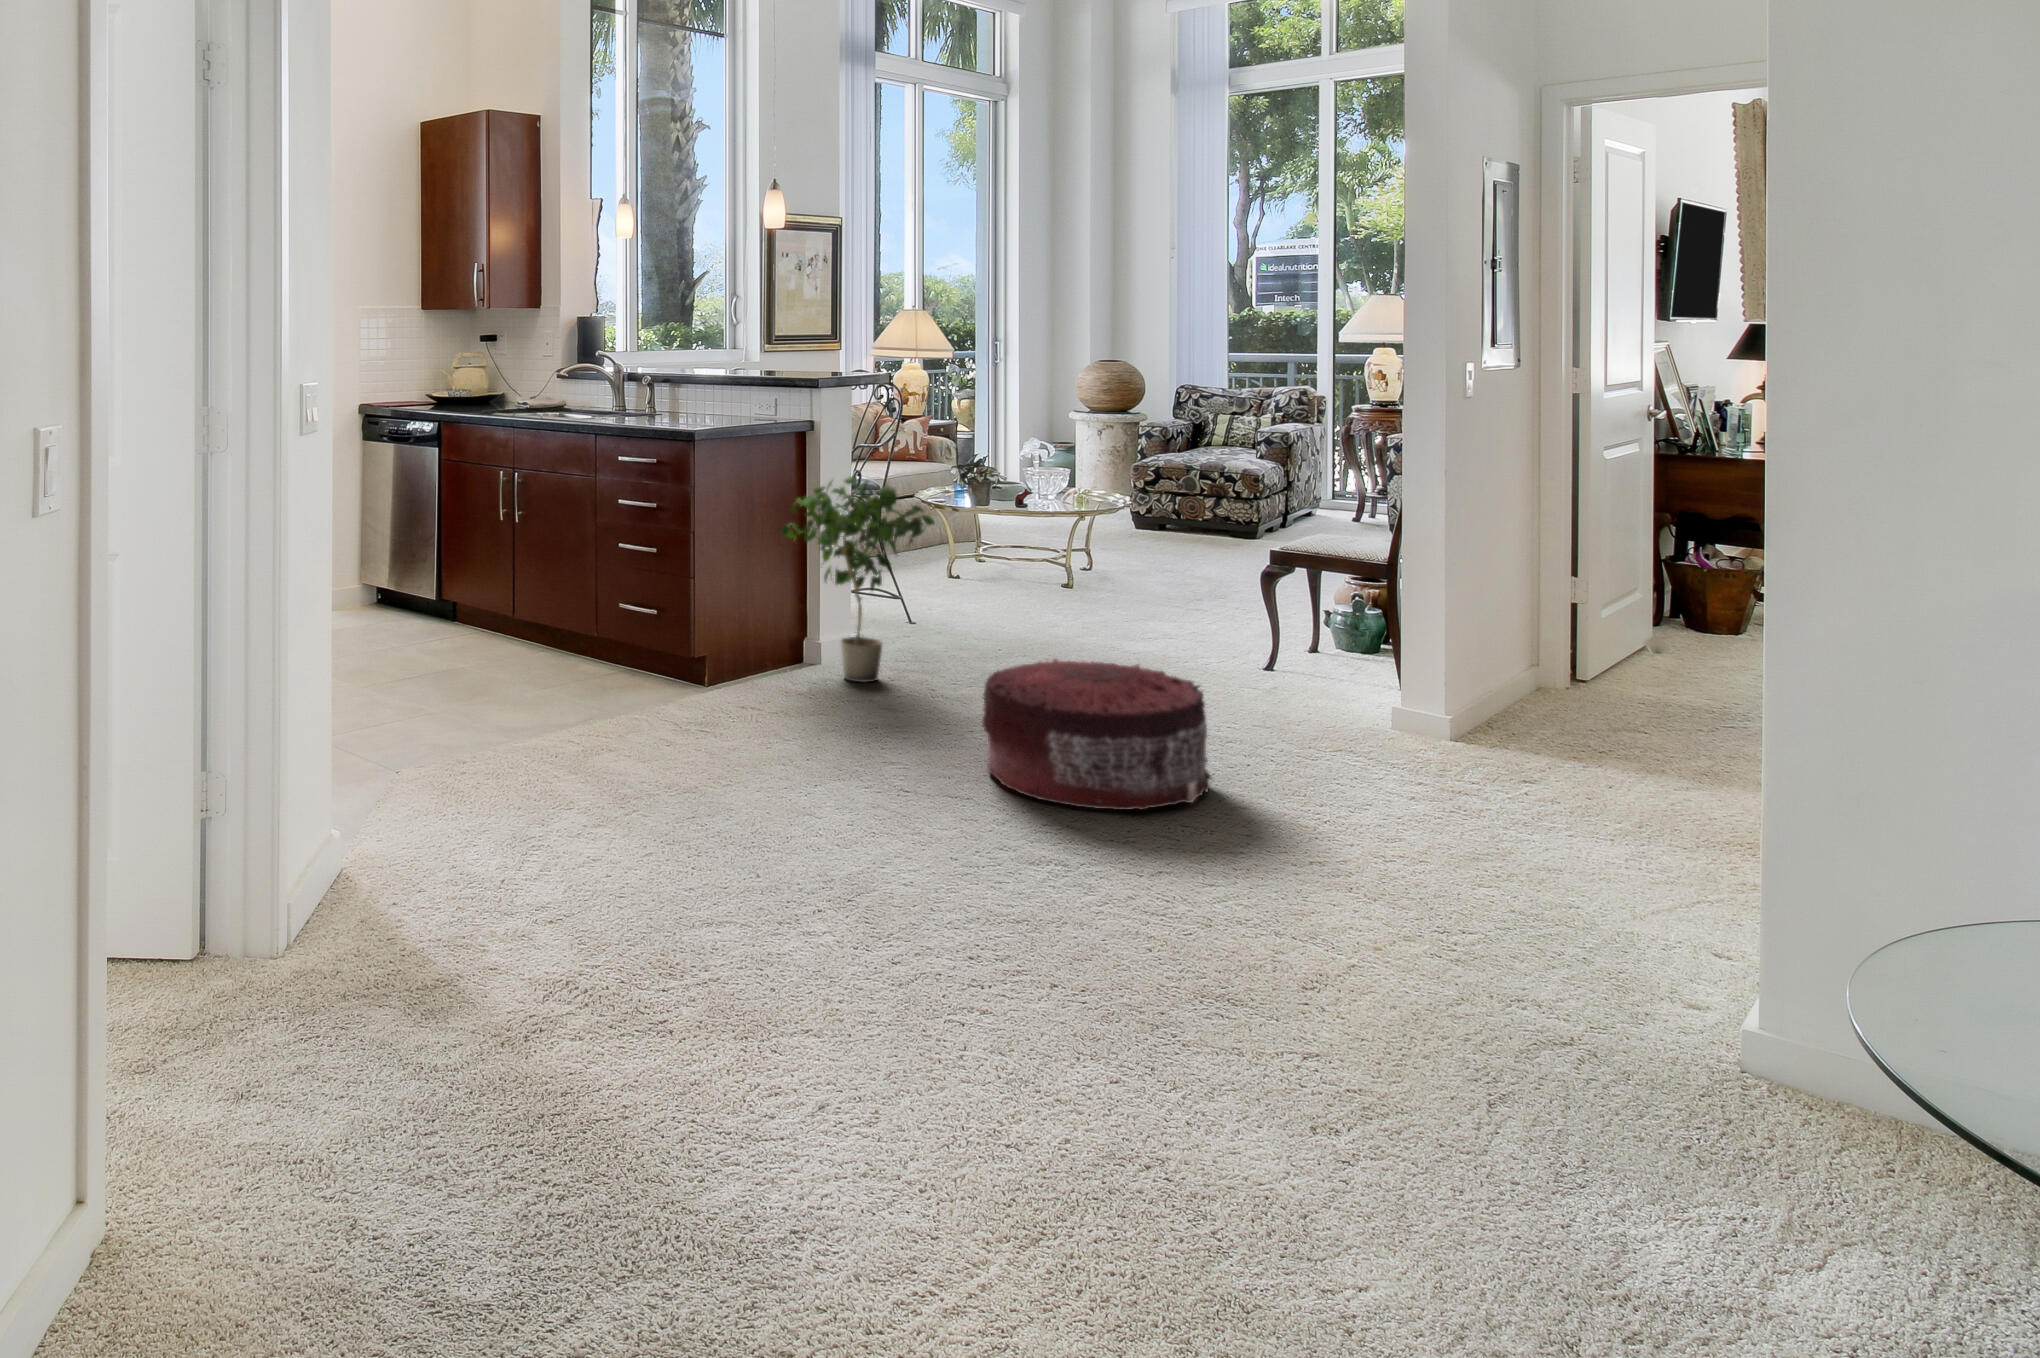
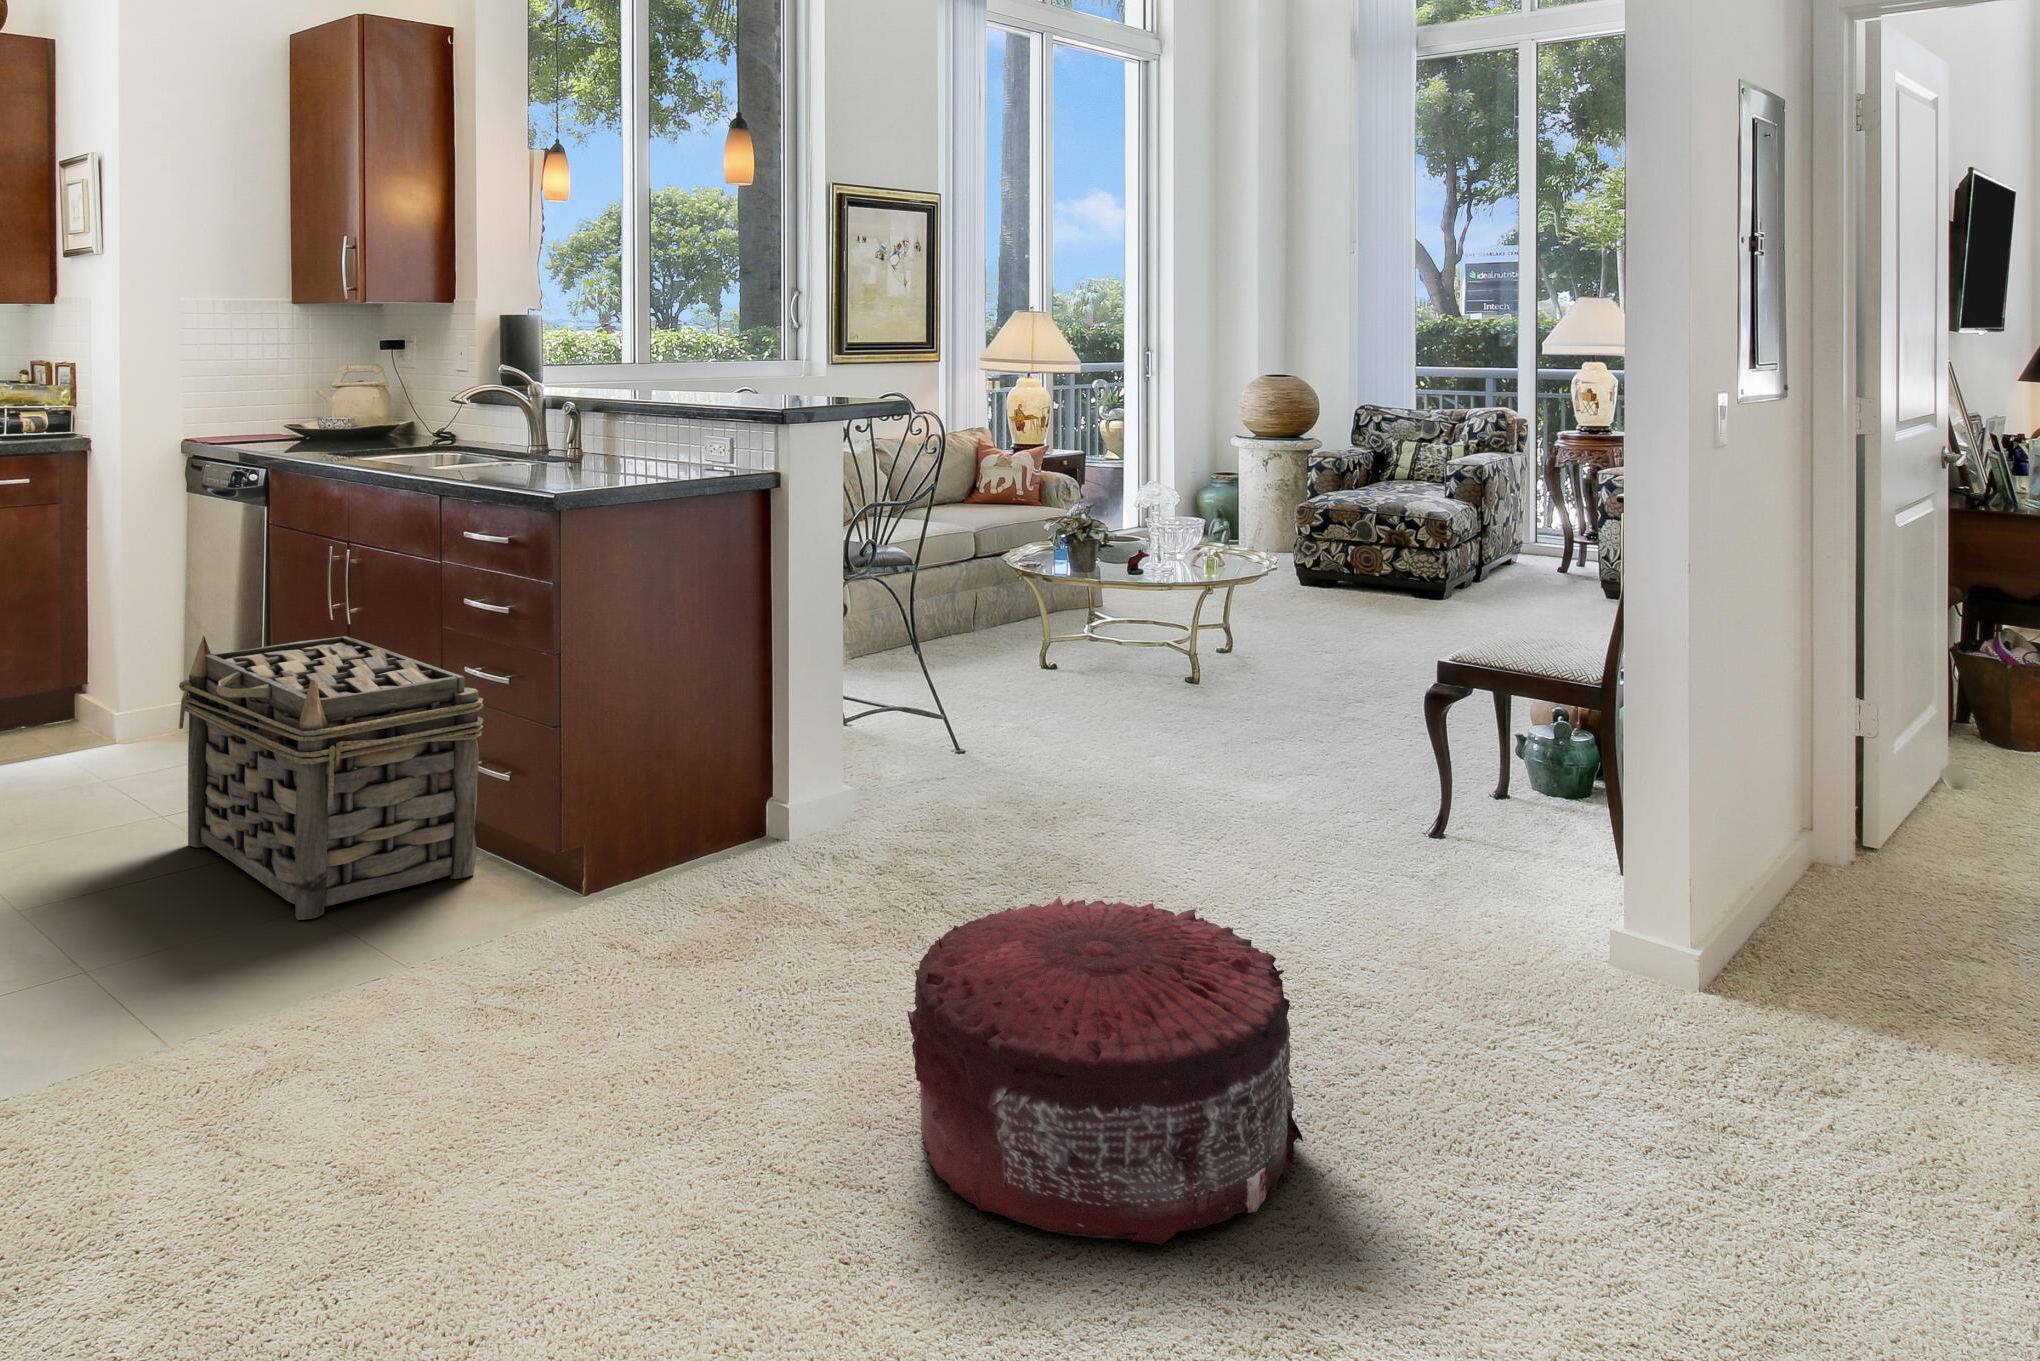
potted plant: present [781,476,934,683] -> none [710,557,926,880]
basket: none [433,525,640,693] -> present [179,636,483,920]

